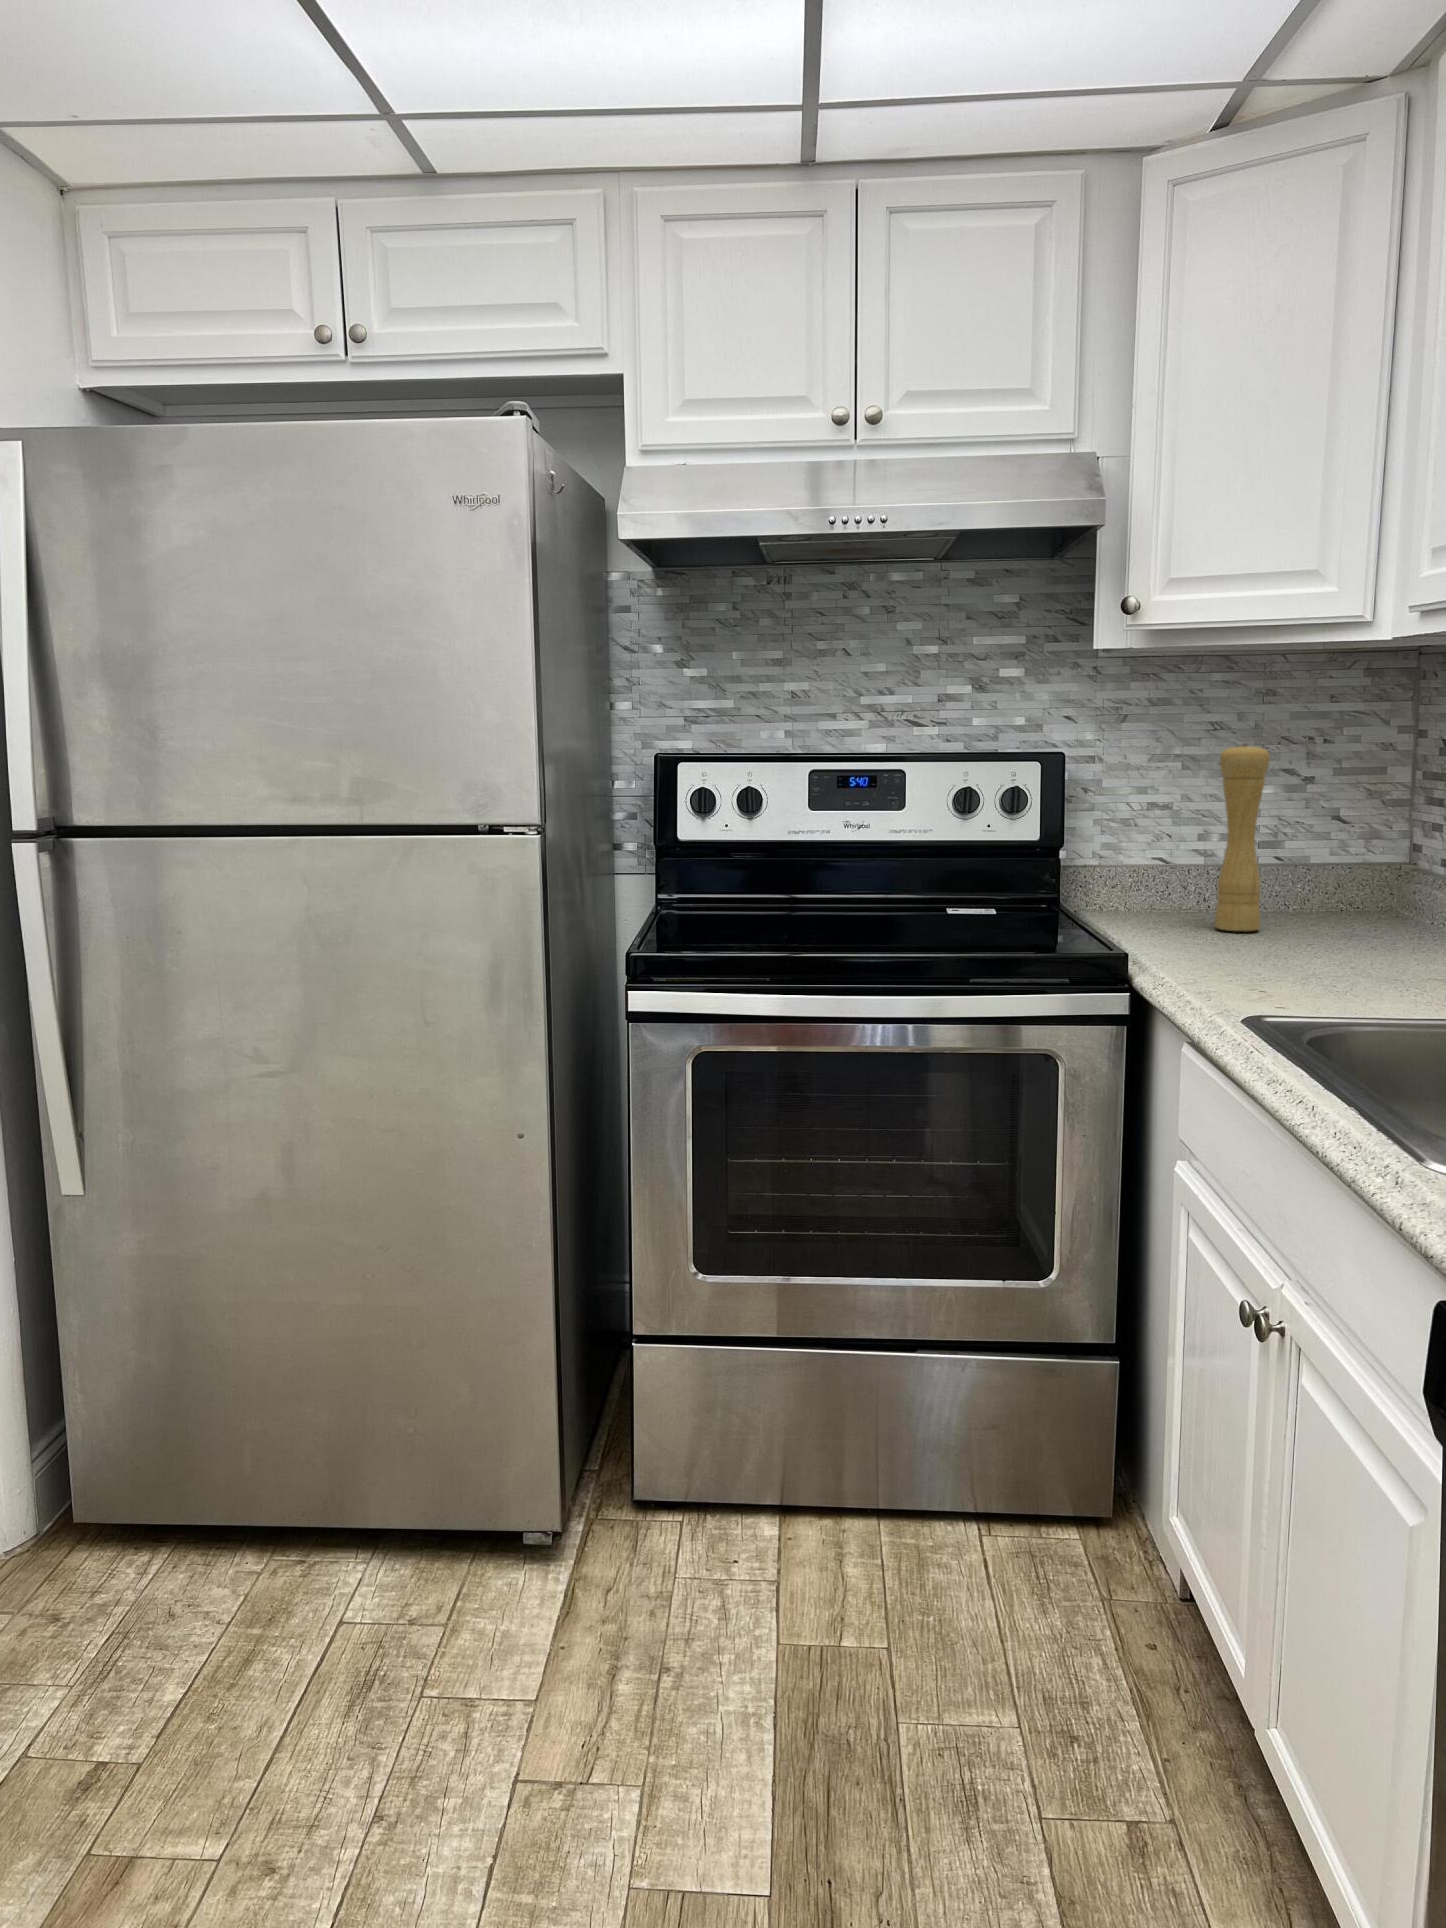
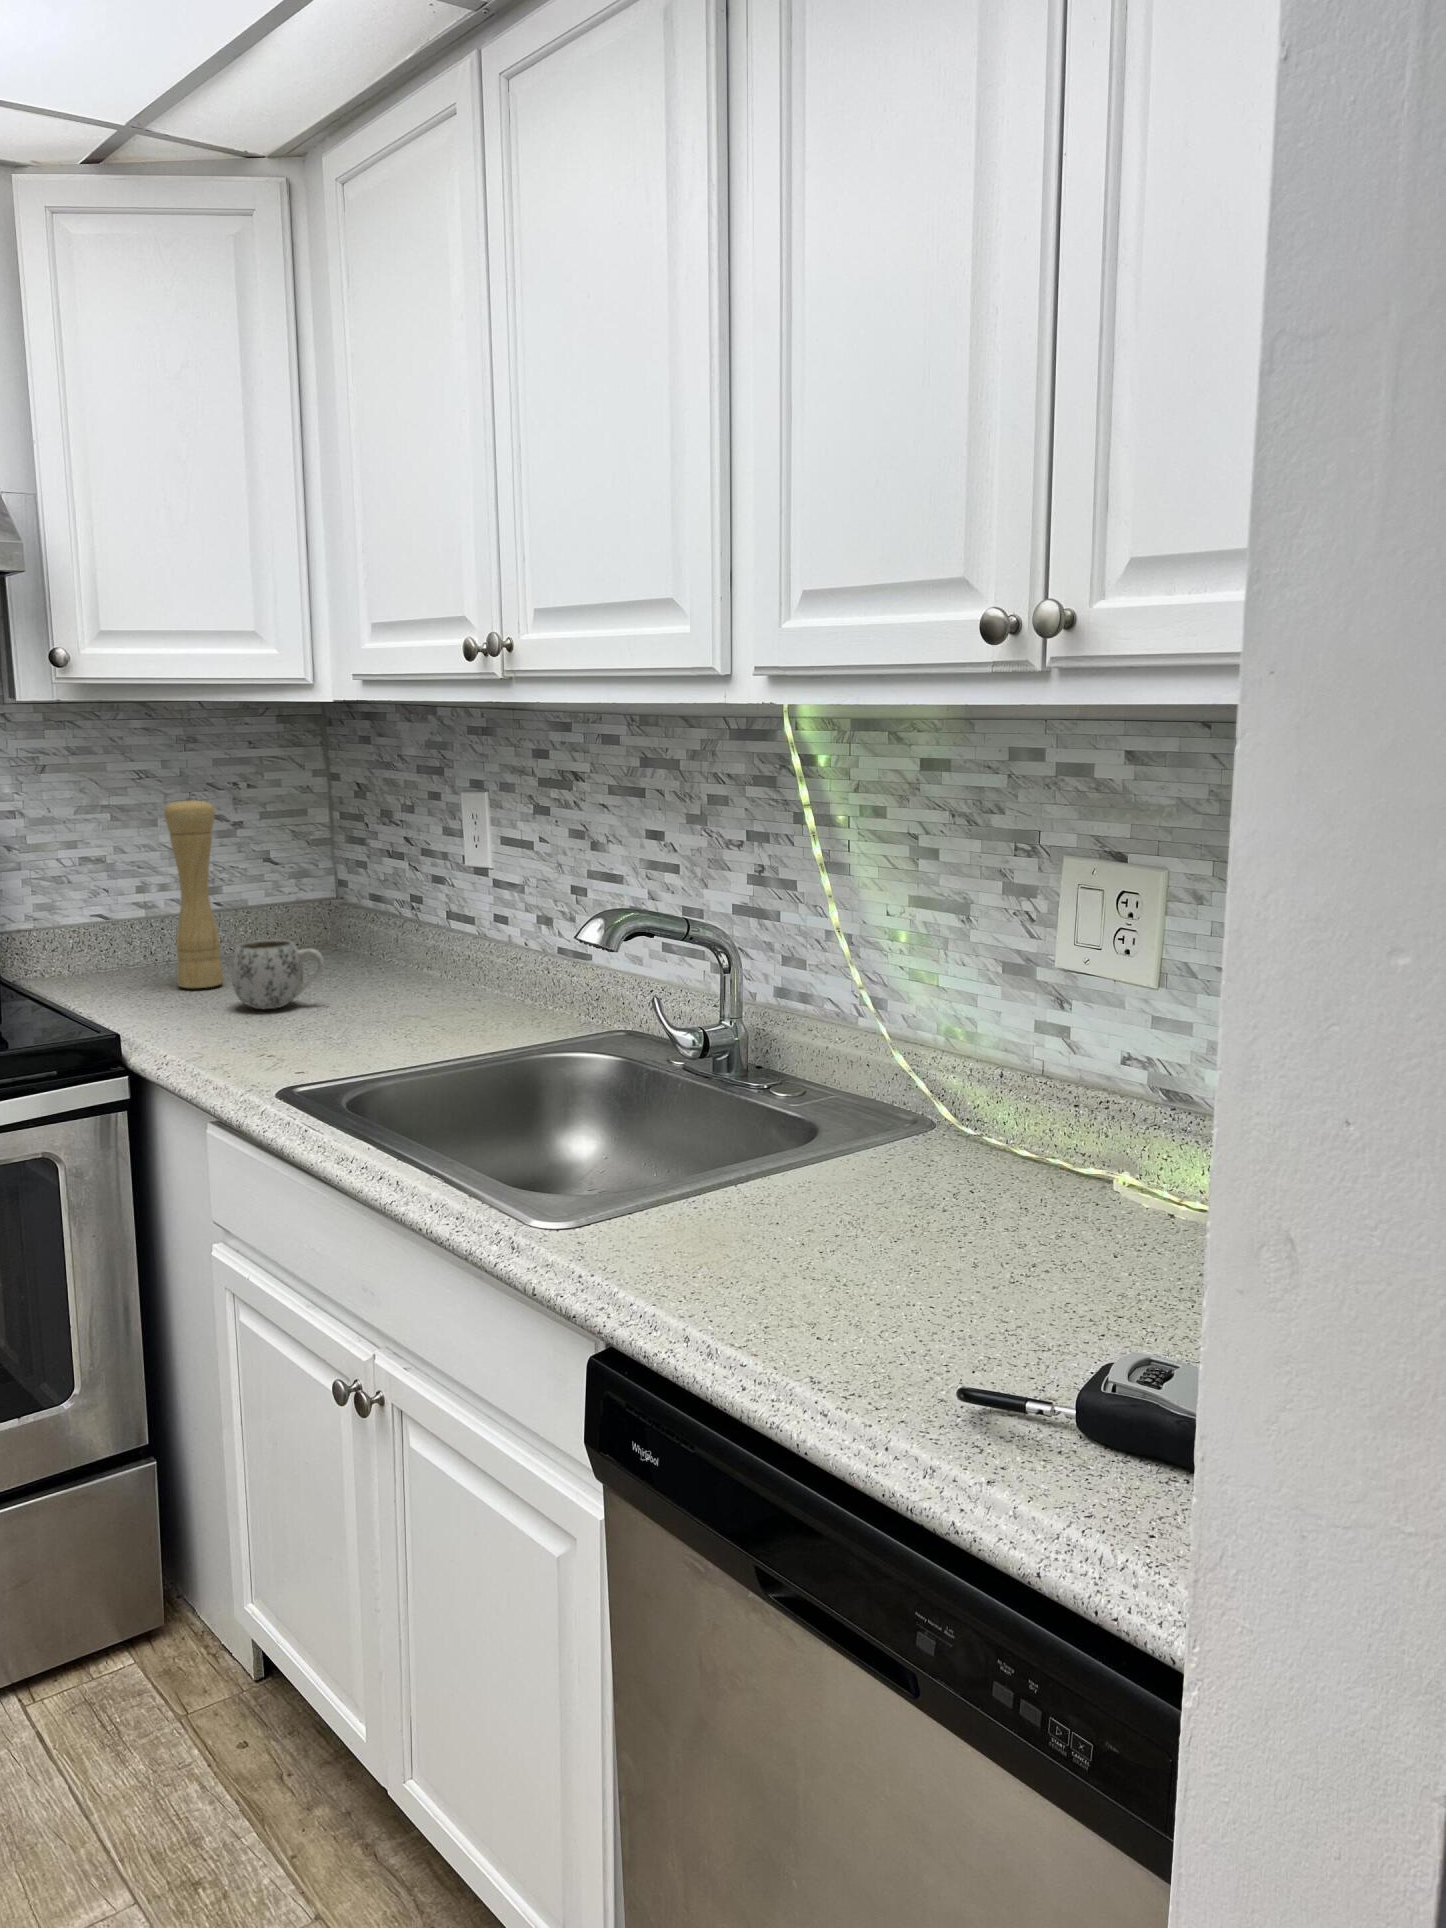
mug: none [1256,886,1354,955] -> present [231,939,325,1009]

